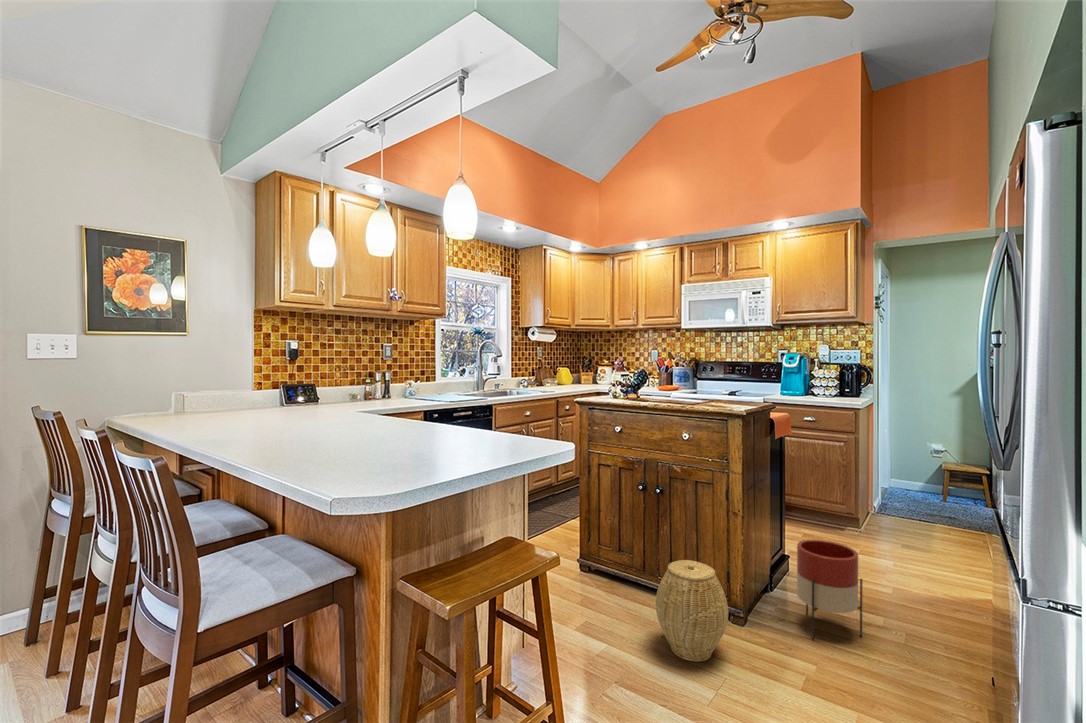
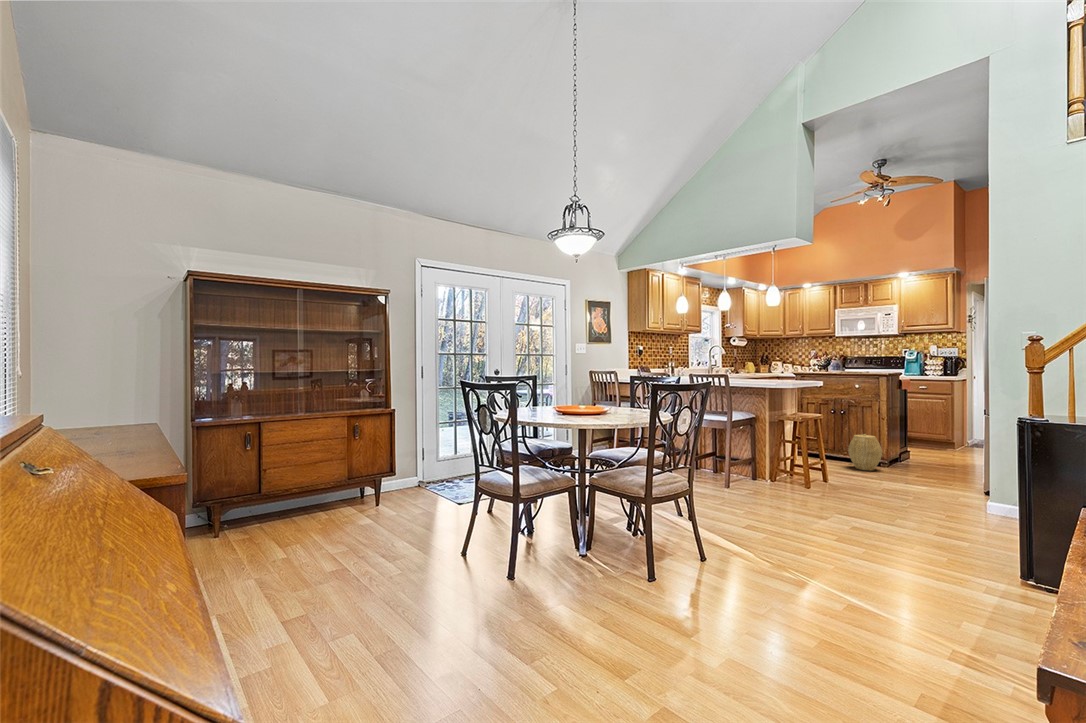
planter: present [797,540,863,639] -> none [913,432,945,470]

